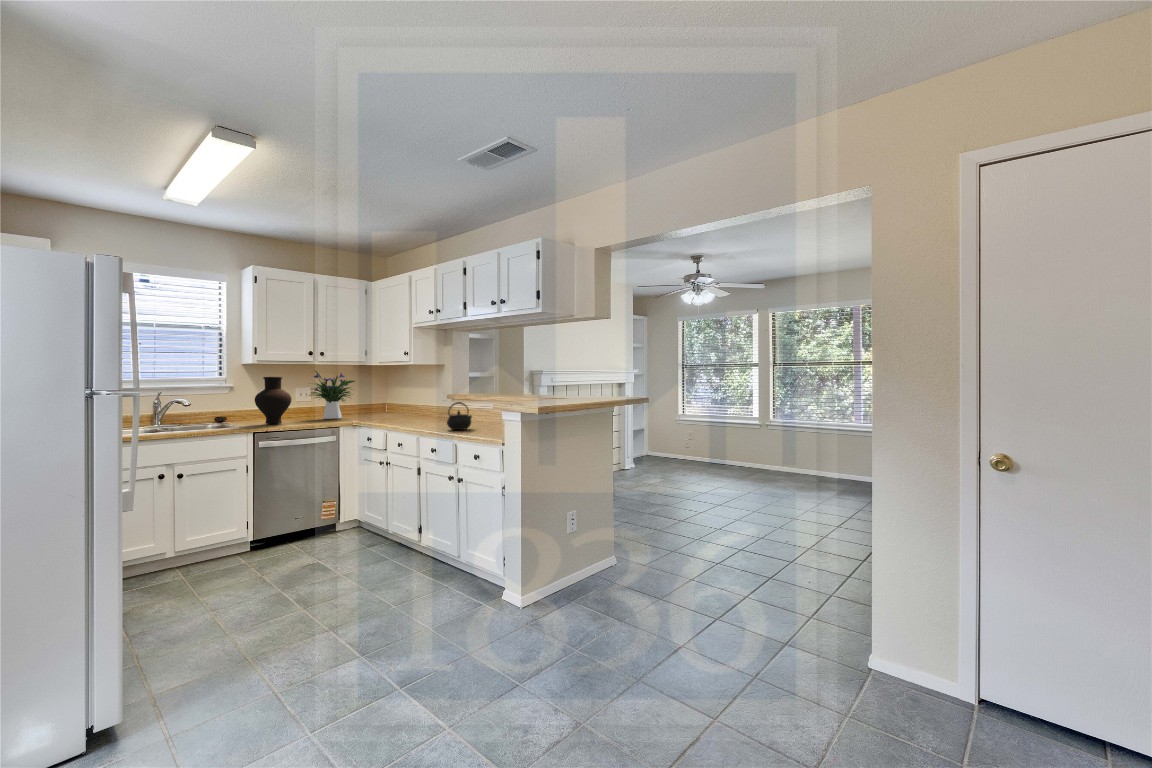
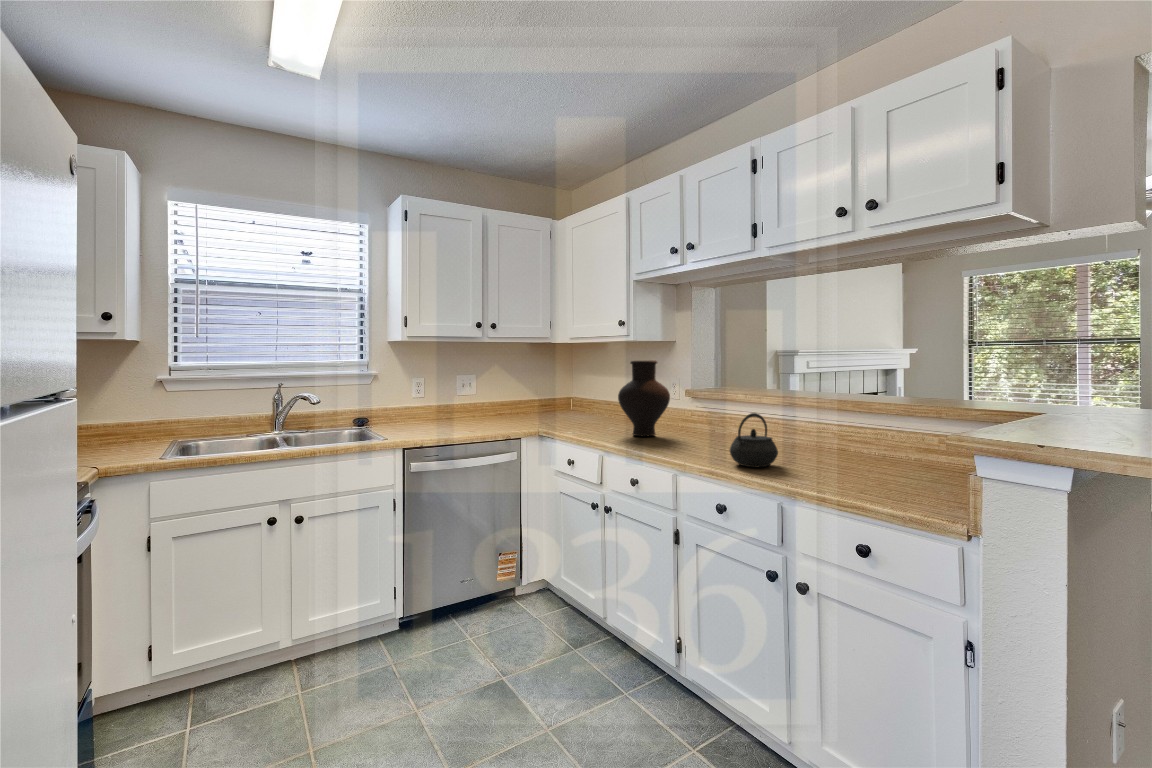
flower arrangement: present [310,371,355,419] -> none [475,351,541,423]
vase: present [255,377,292,424] -> present [618,360,670,436]

